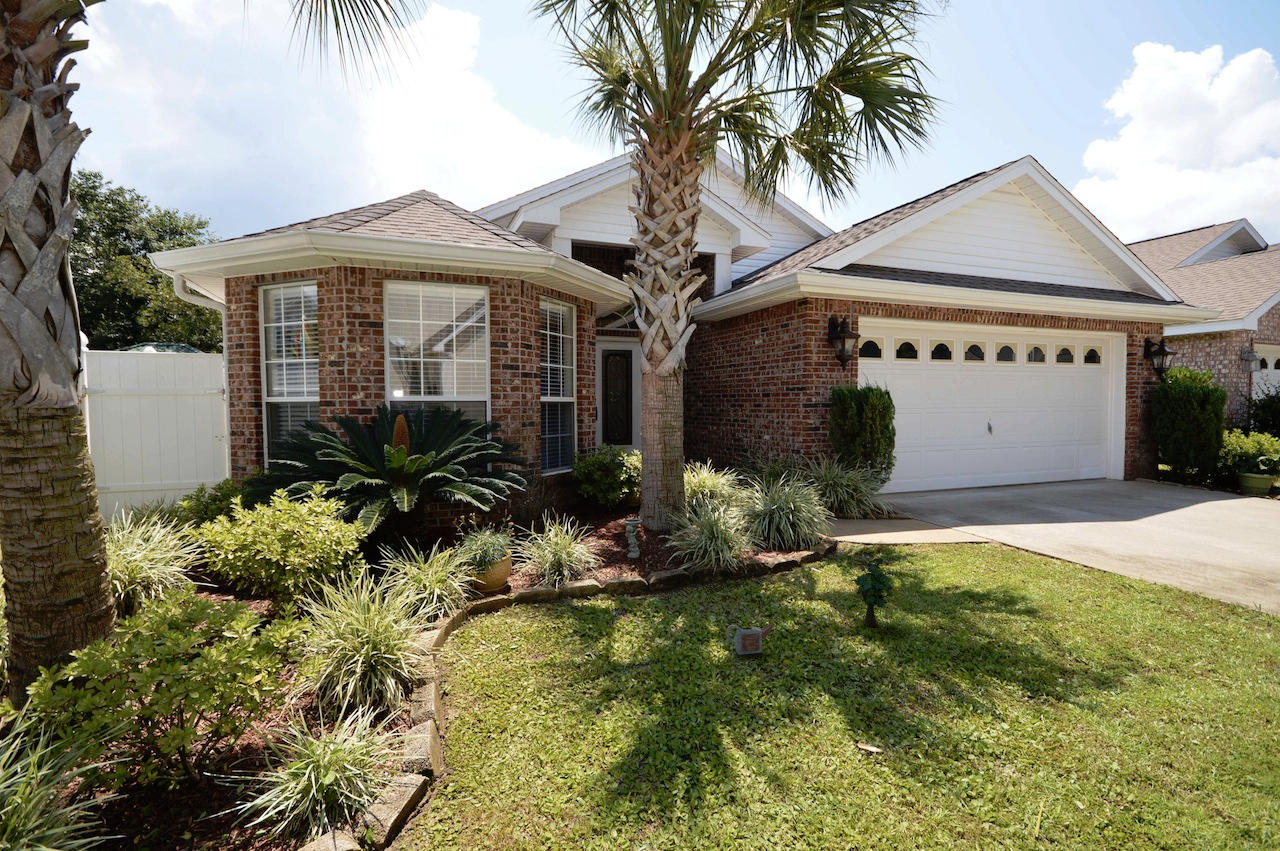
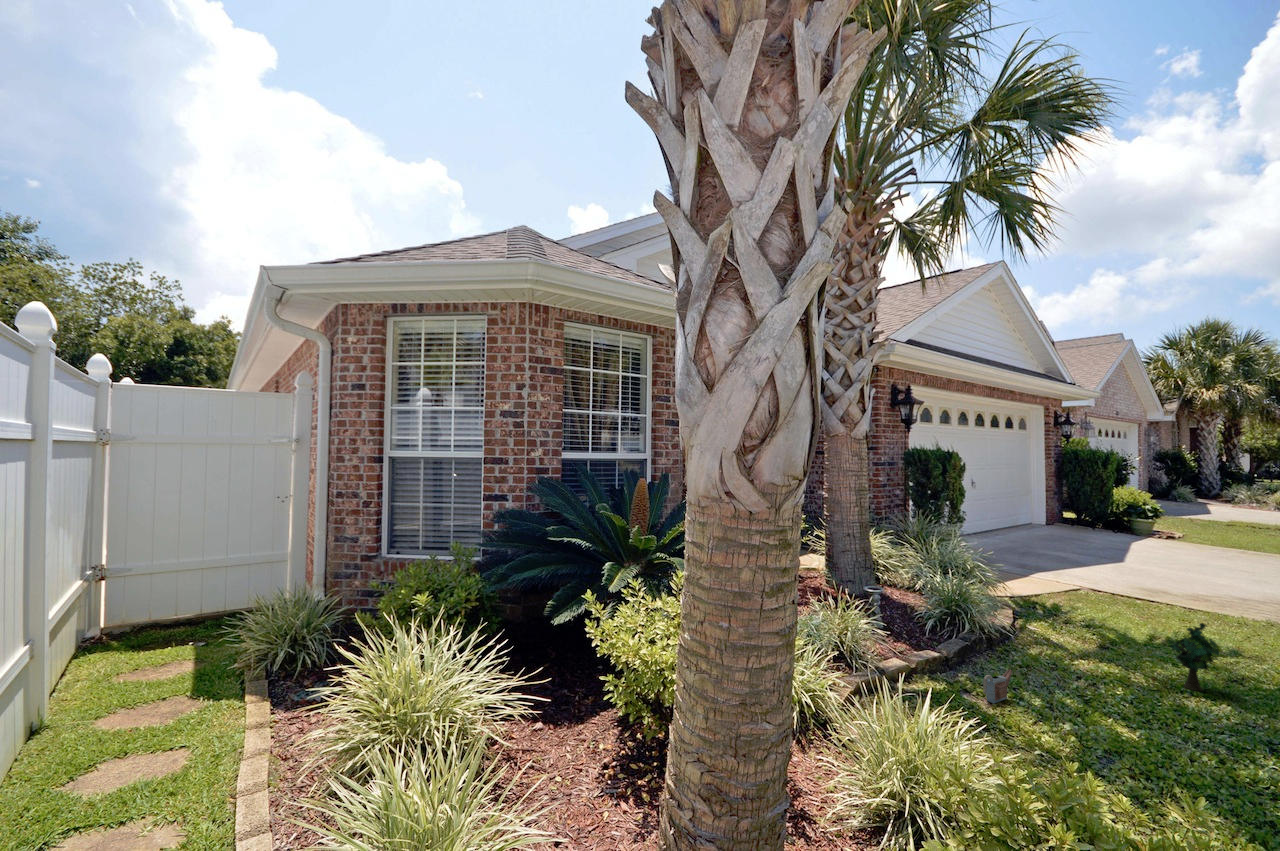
watering can: present [726,623,775,655] -> present [983,669,1012,703]

